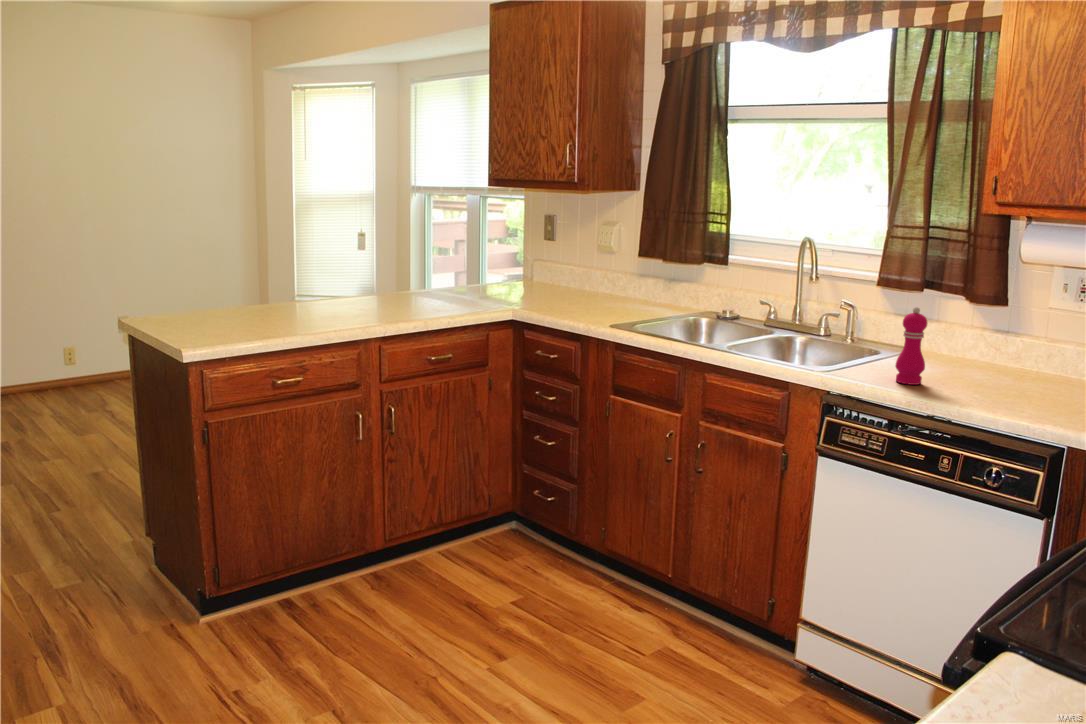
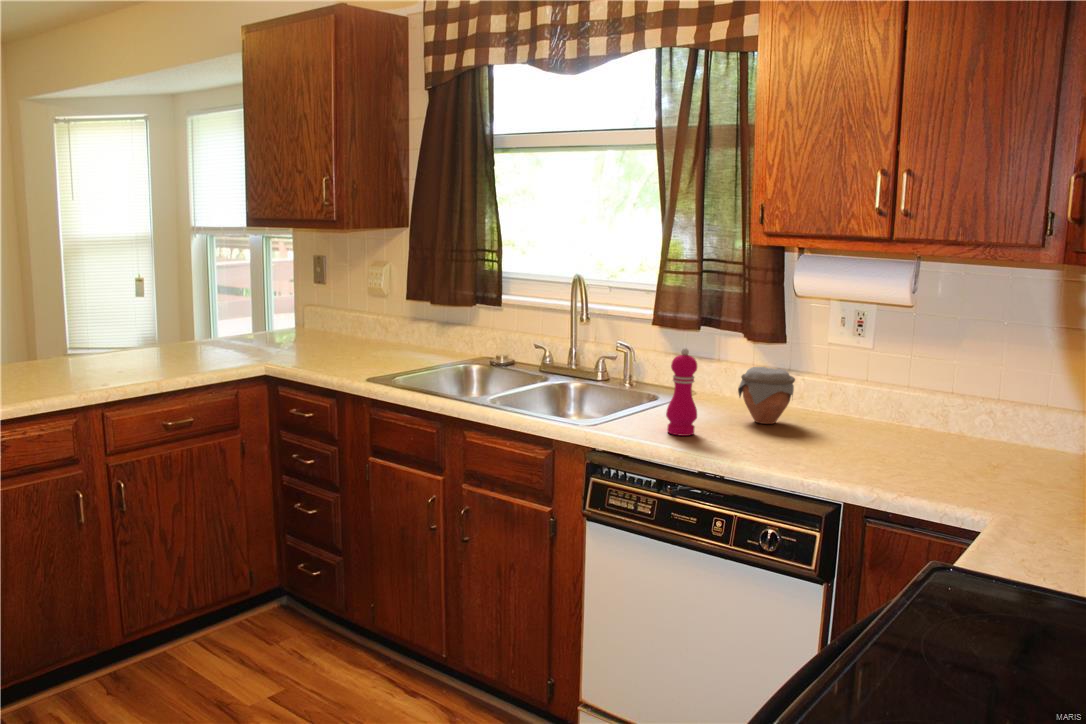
jar: none [963,326,1019,378] -> present [738,367,795,424]

